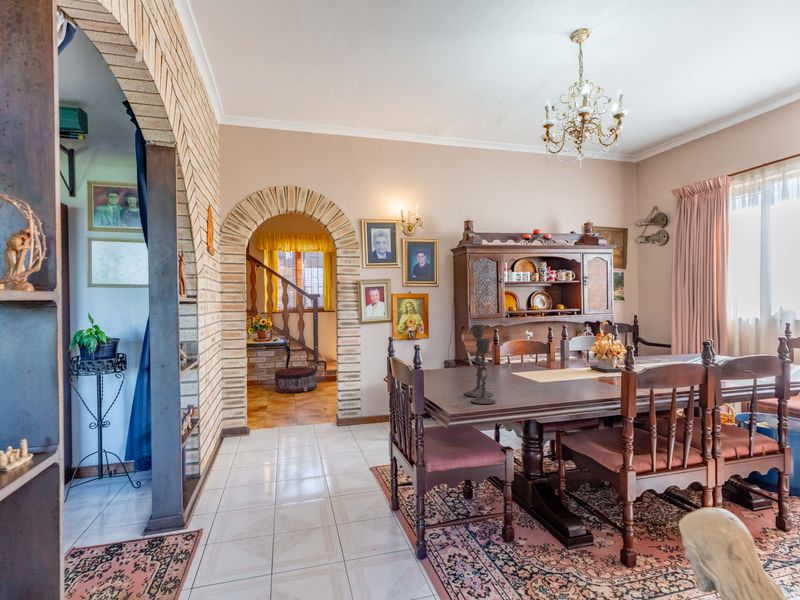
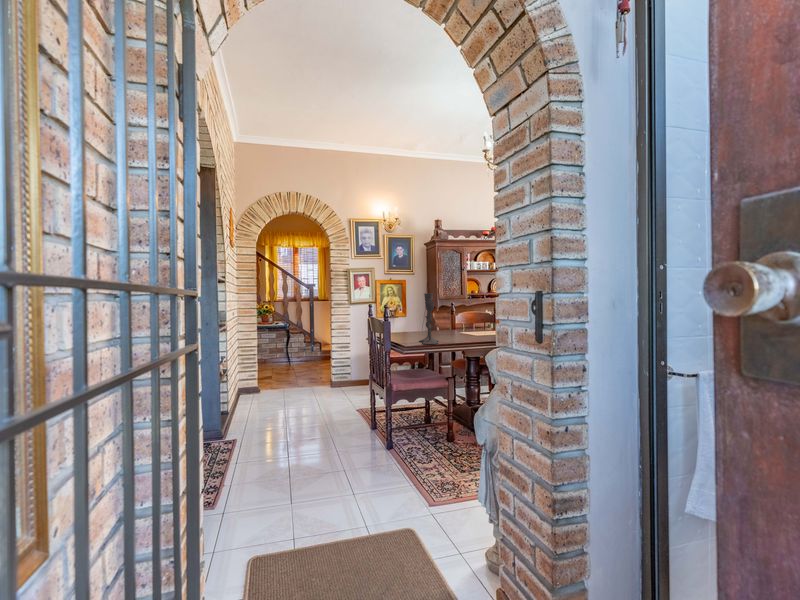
pouf: present [275,367,317,393] -> none [277,346,313,368]

